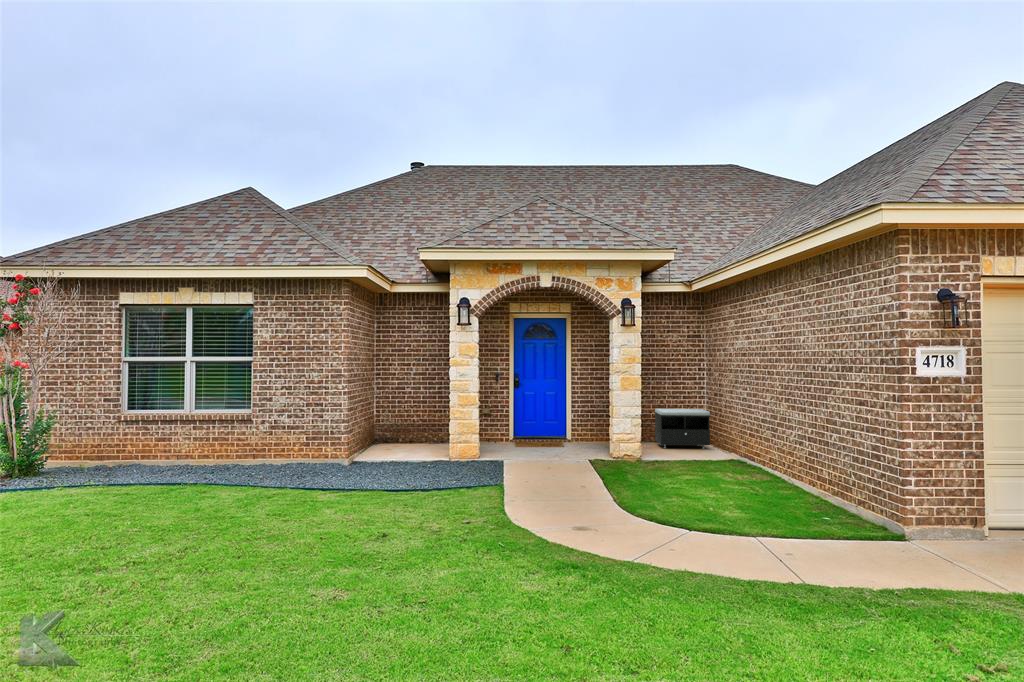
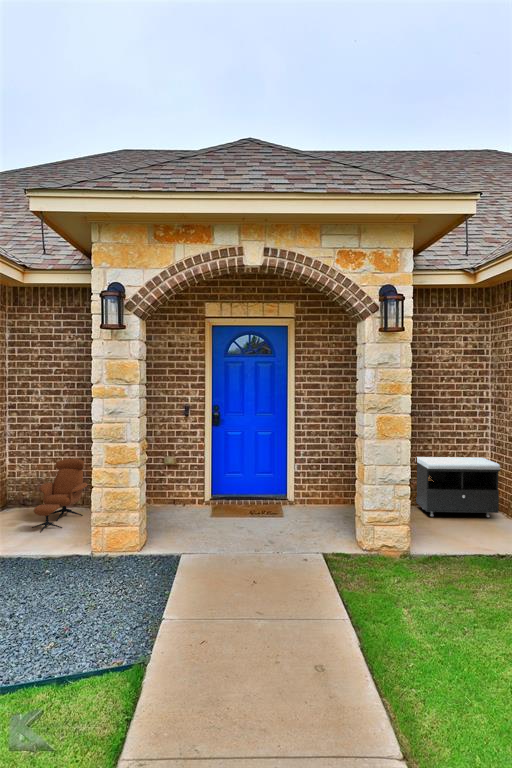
lounge chair: none [400,410,431,454] -> present [32,459,88,533]

